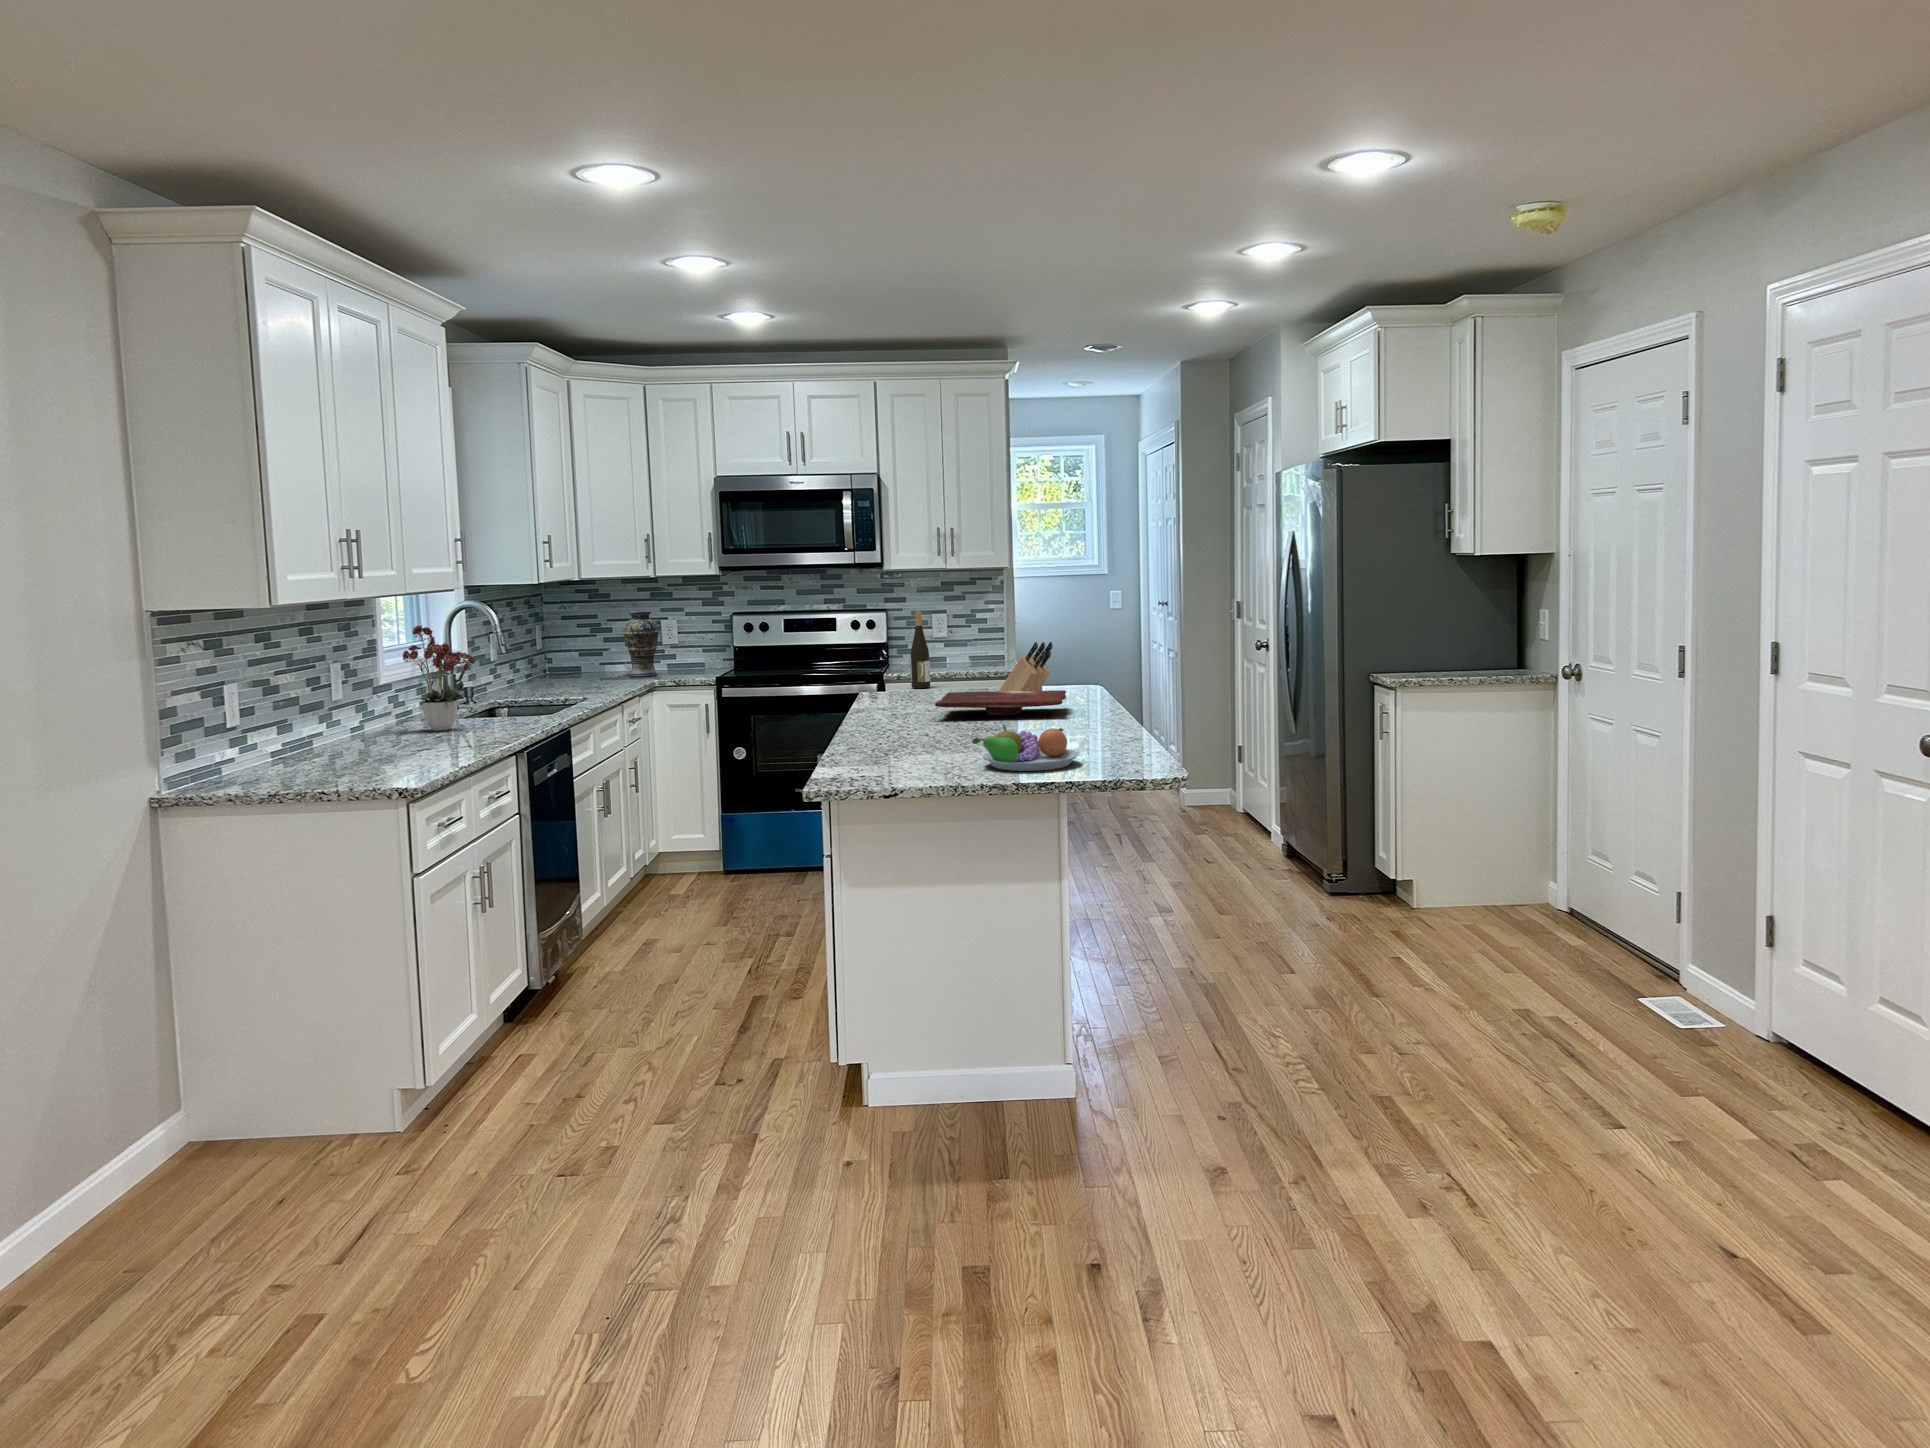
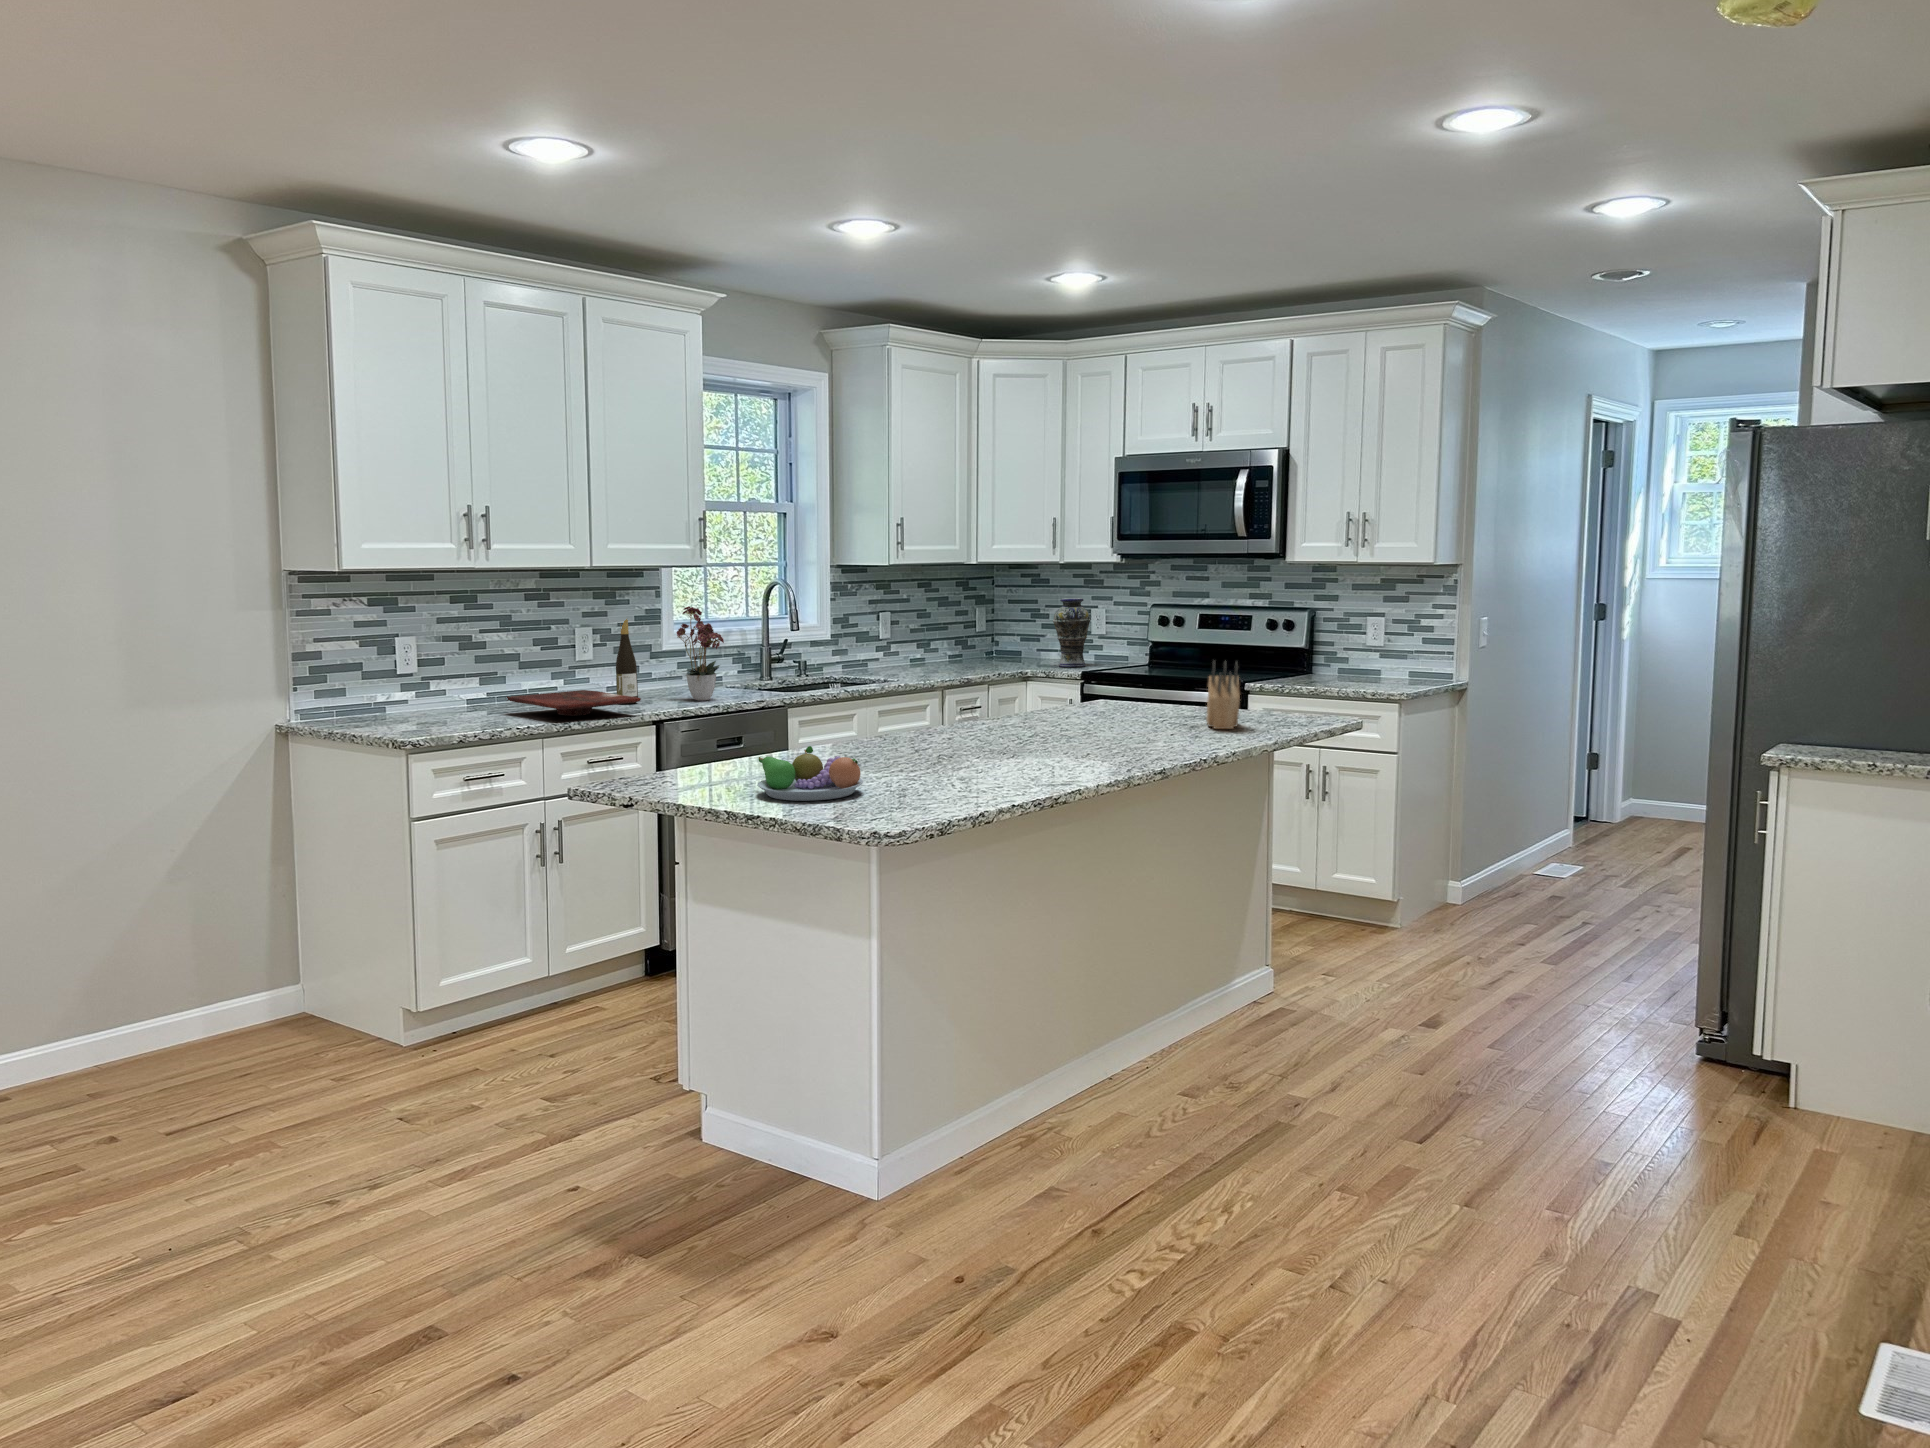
wine bottle: present [911,611,930,688] -> present [616,619,638,704]
cutting board: present [935,690,1066,715] -> present [507,690,641,716]

